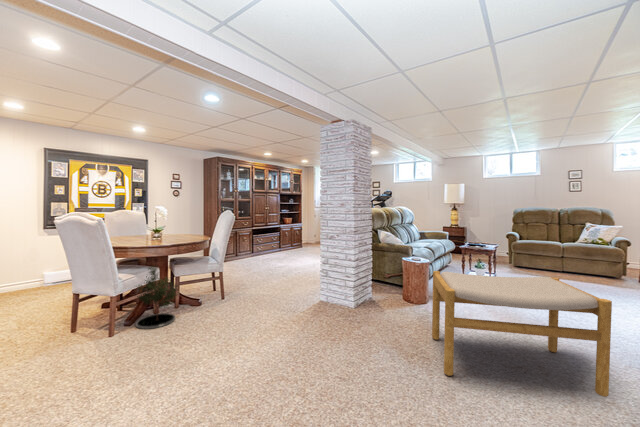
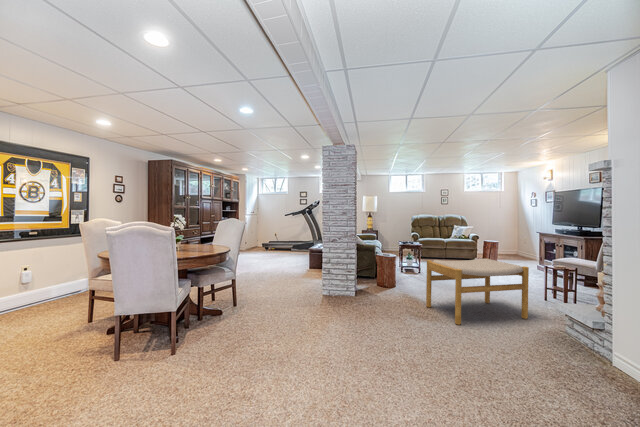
potted tree: present [136,267,177,329] -> none [177,271,227,343]

